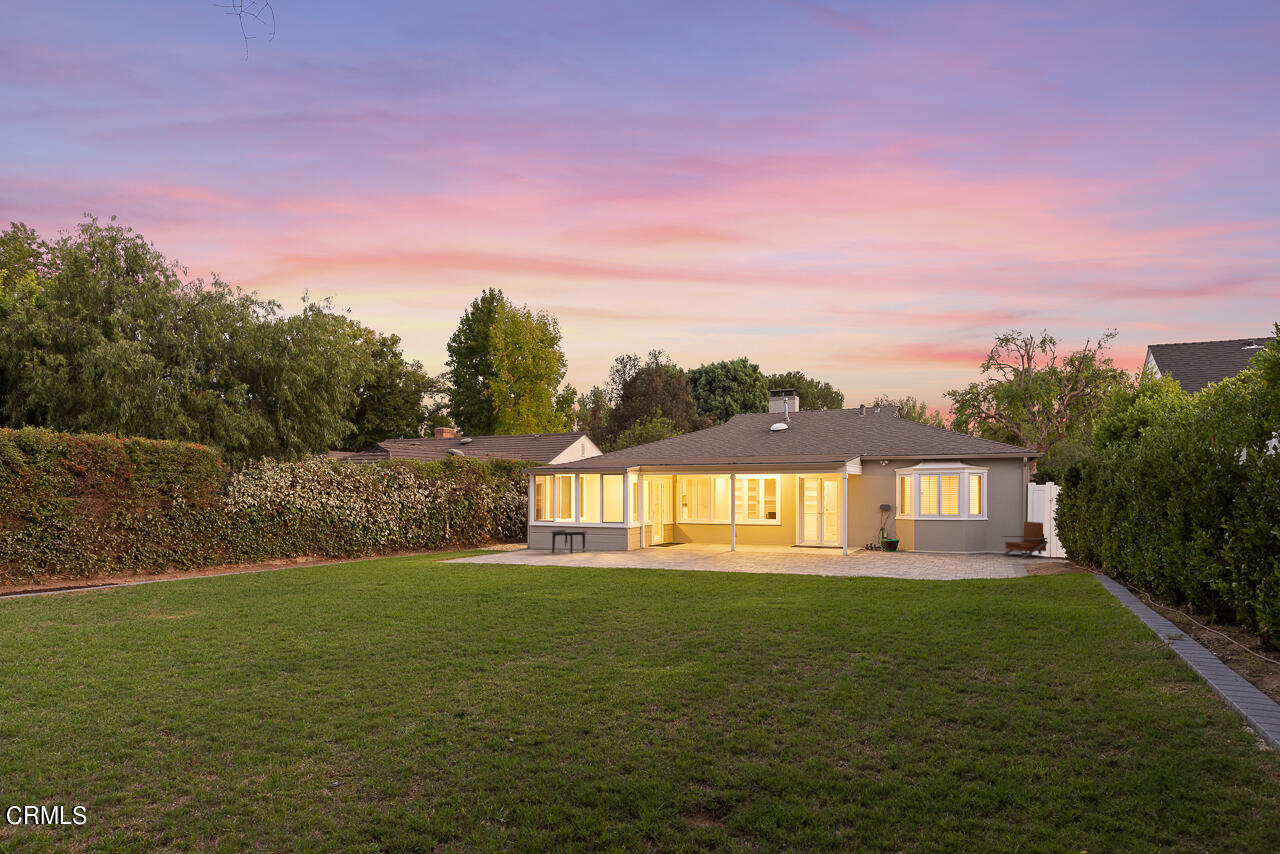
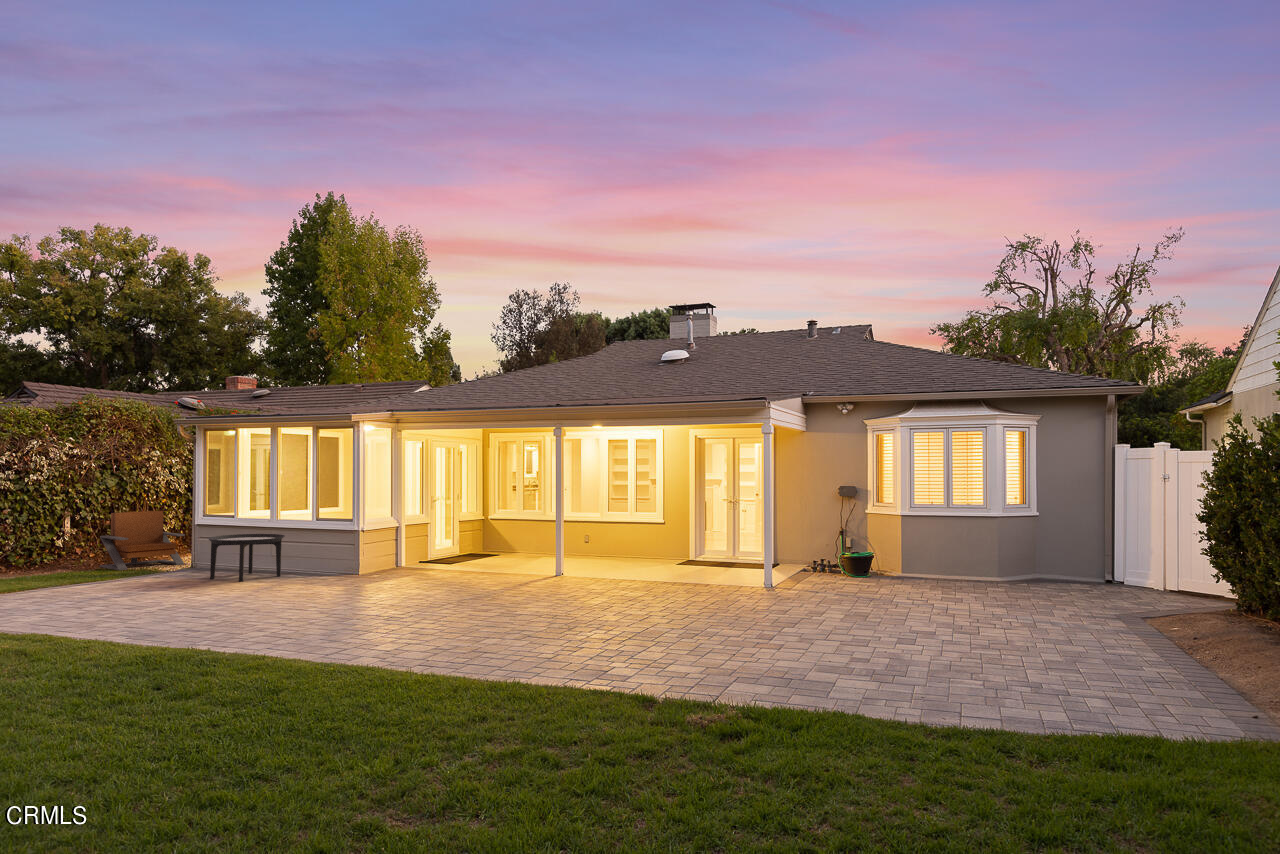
lounge chair: present [1002,521,1052,559] -> present [100,511,185,570]

